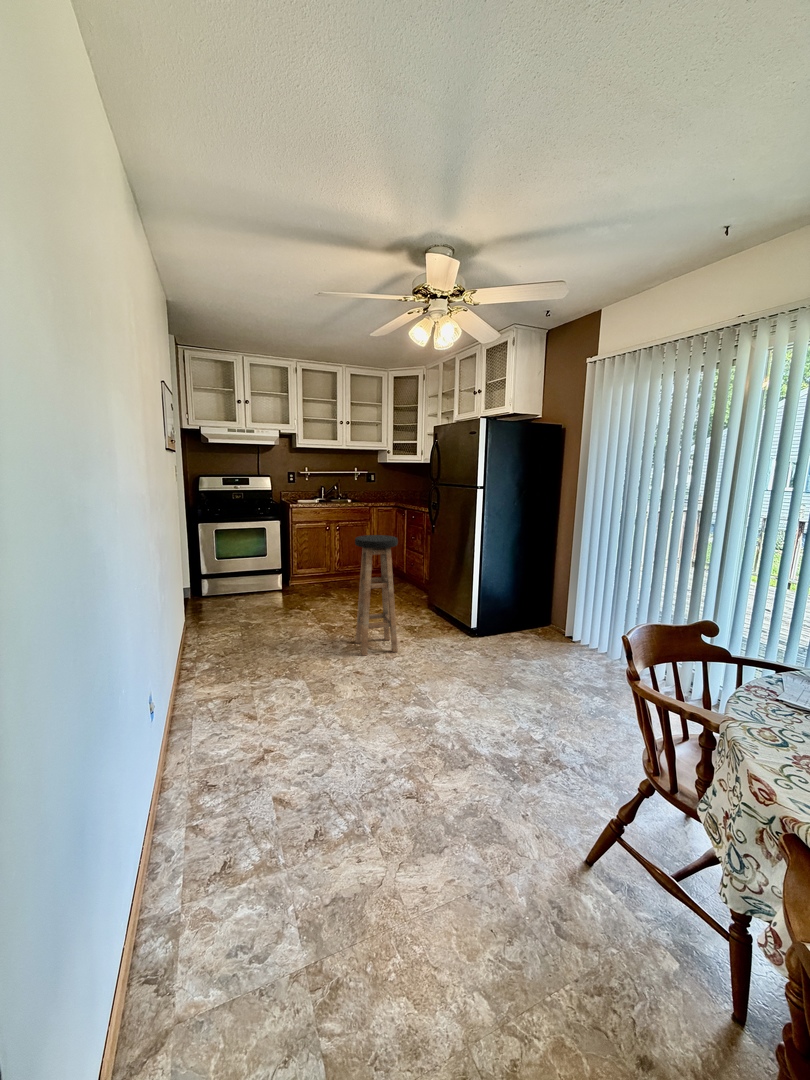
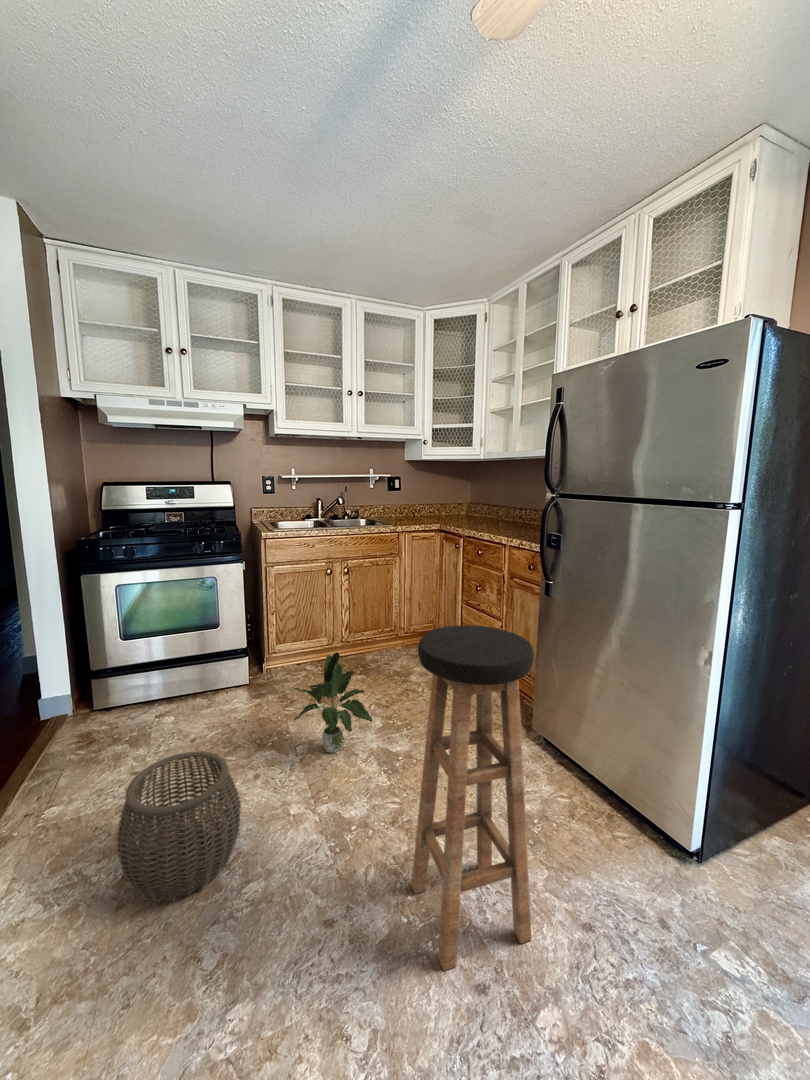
potted plant: none [307,562,347,612] -> present [294,652,372,753]
woven basket: none [237,593,285,643] -> present [116,751,241,902]

